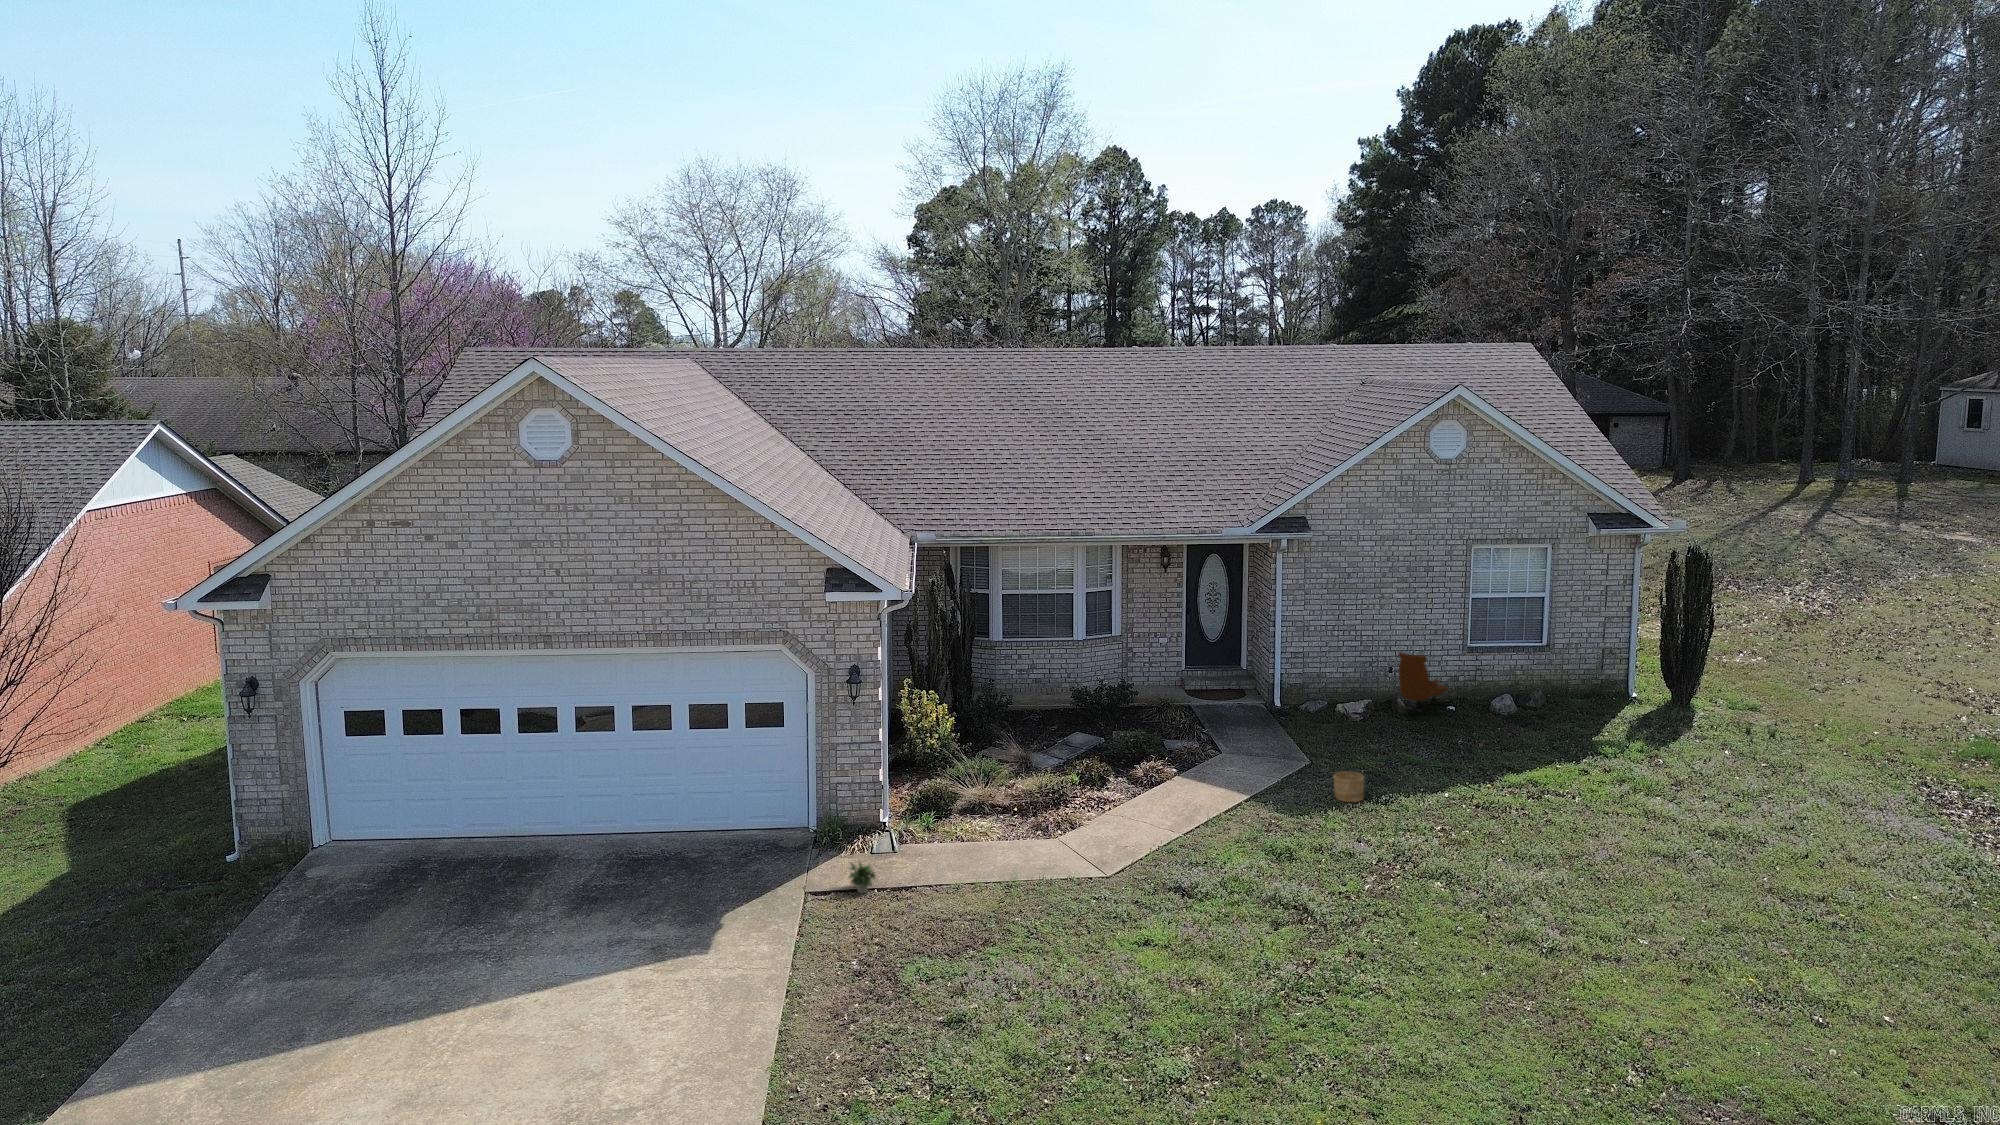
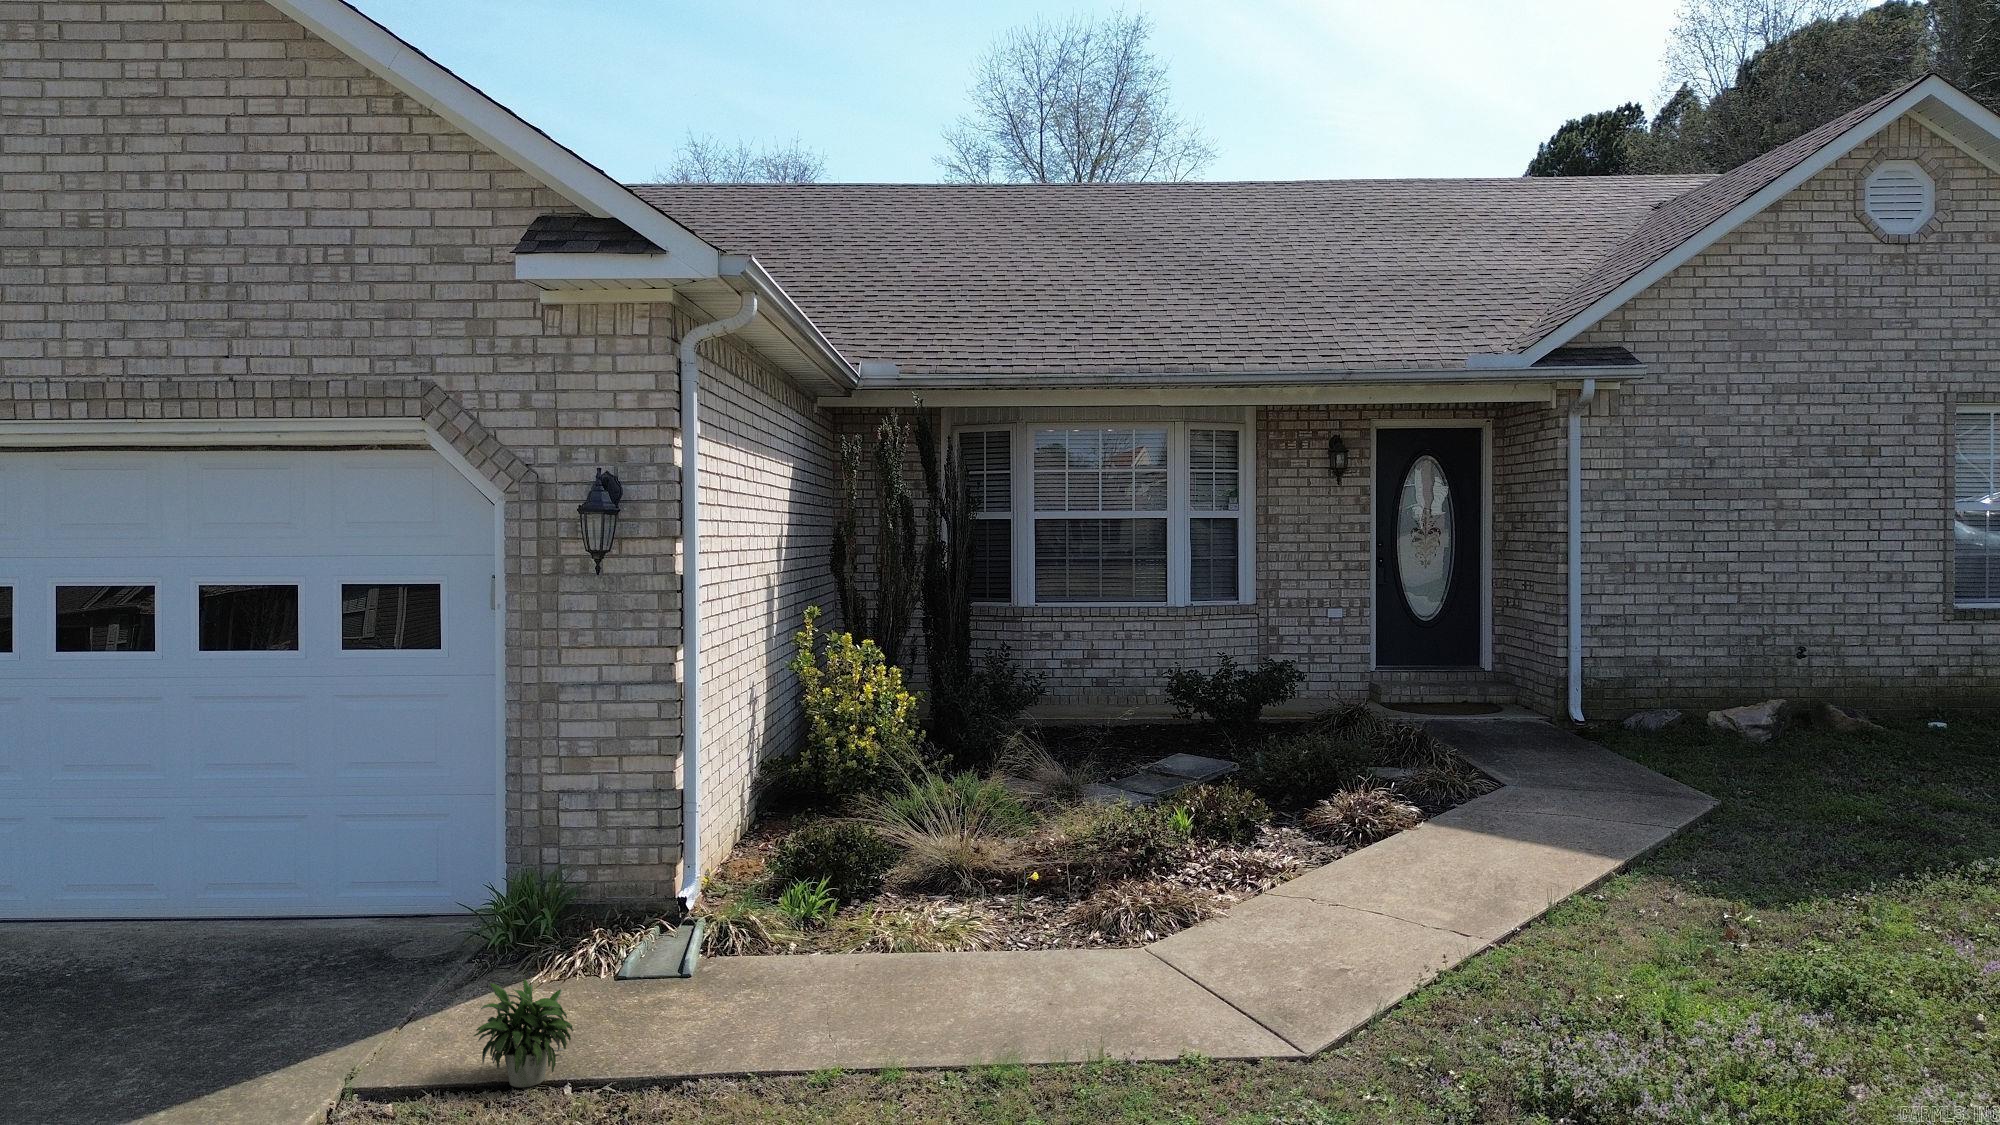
lounge chair: present [1398,652,1448,712] -> none [1835,602,1933,736]
wooden bucket: present [1333,771,1364,802] -> none [1843,795,1935,870]

